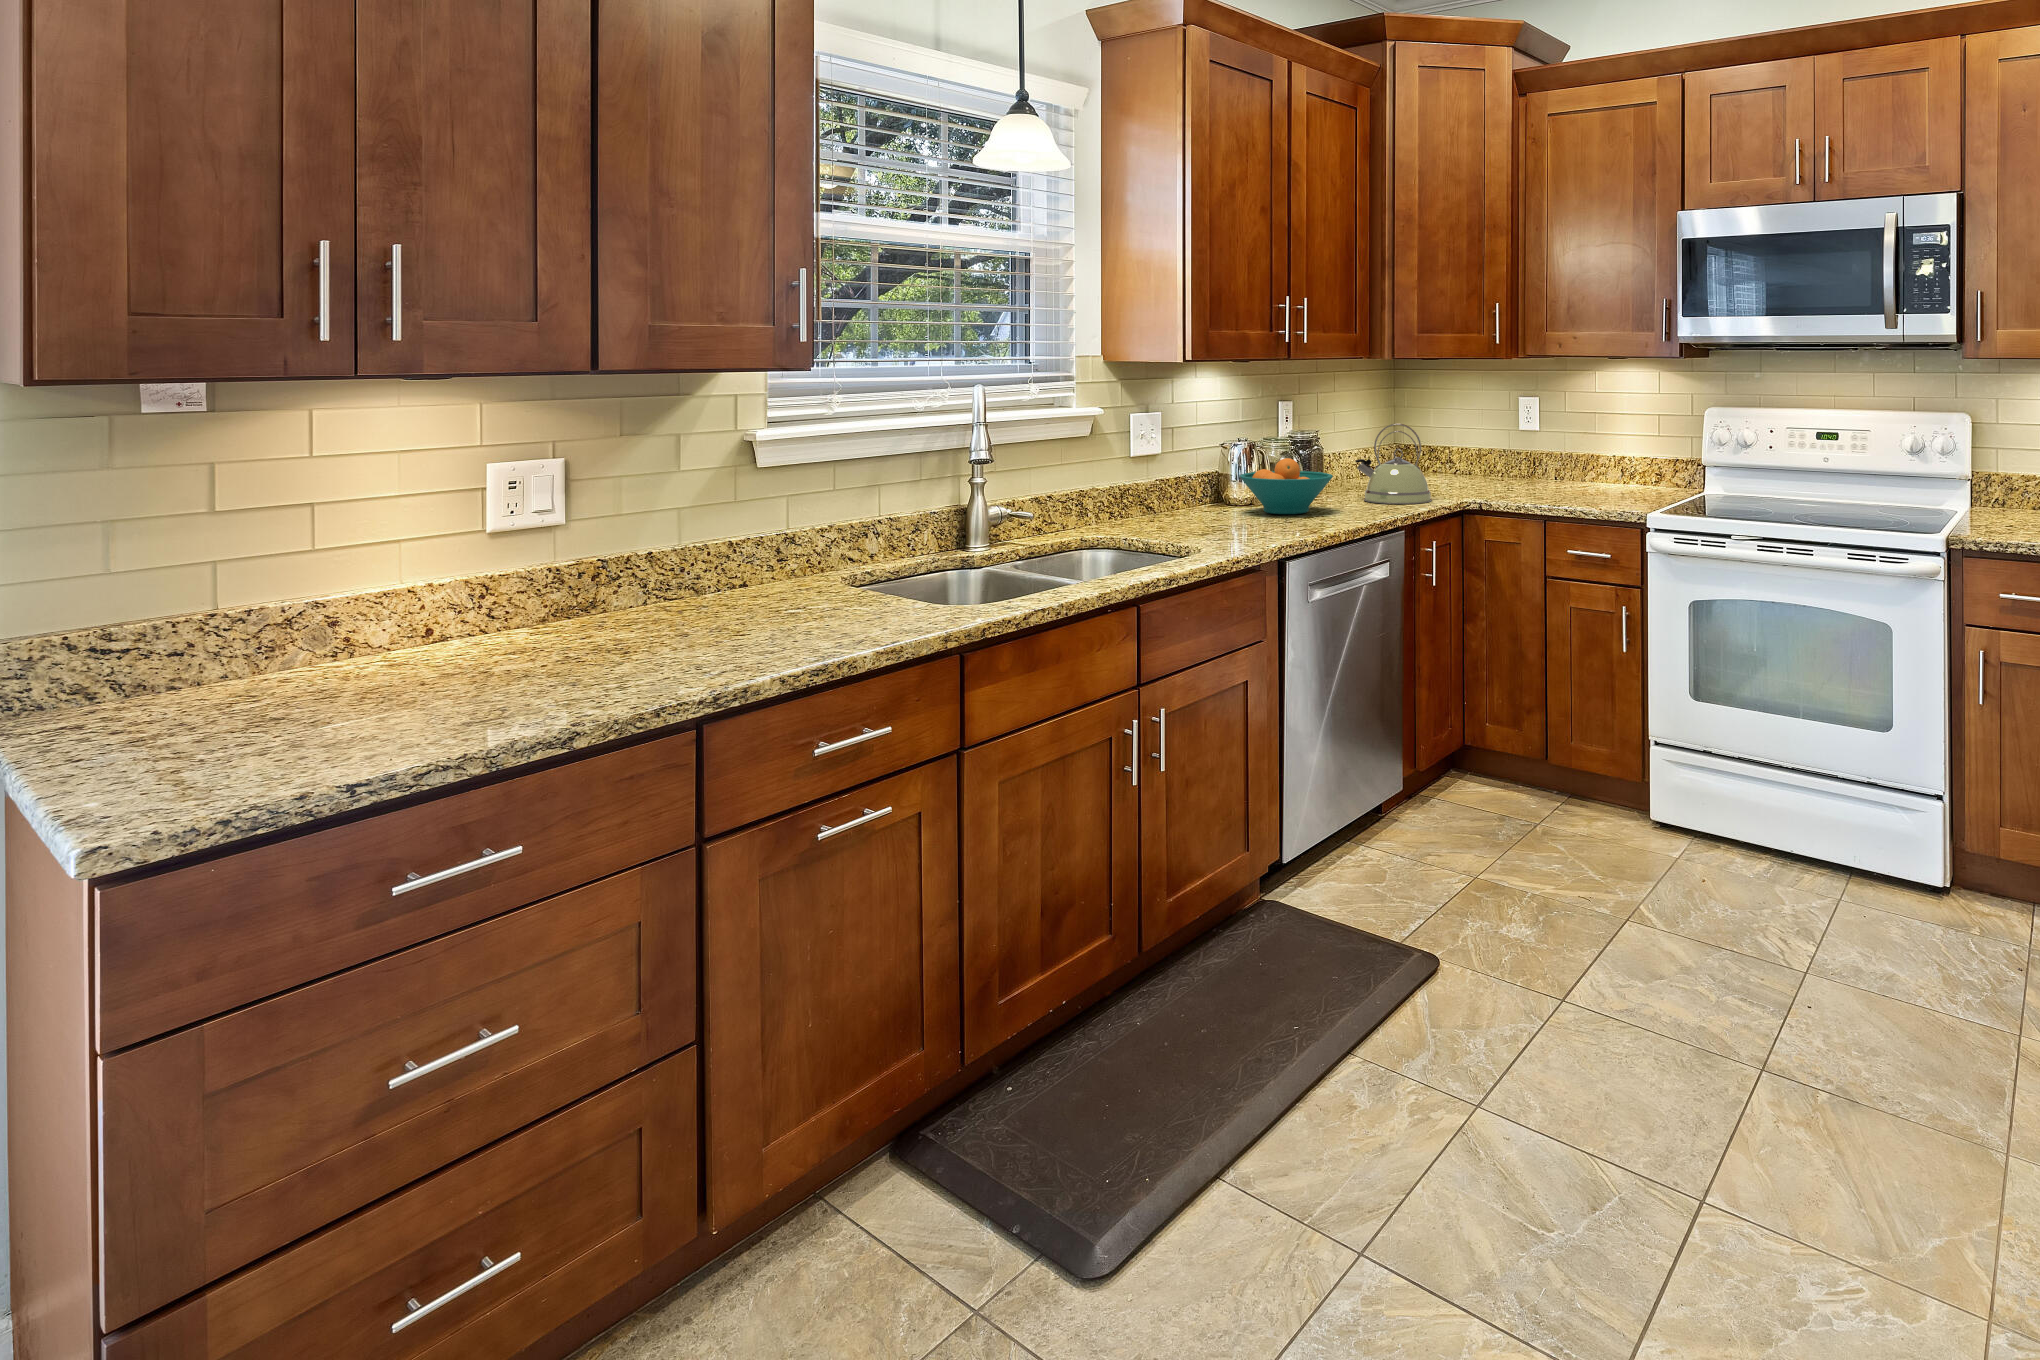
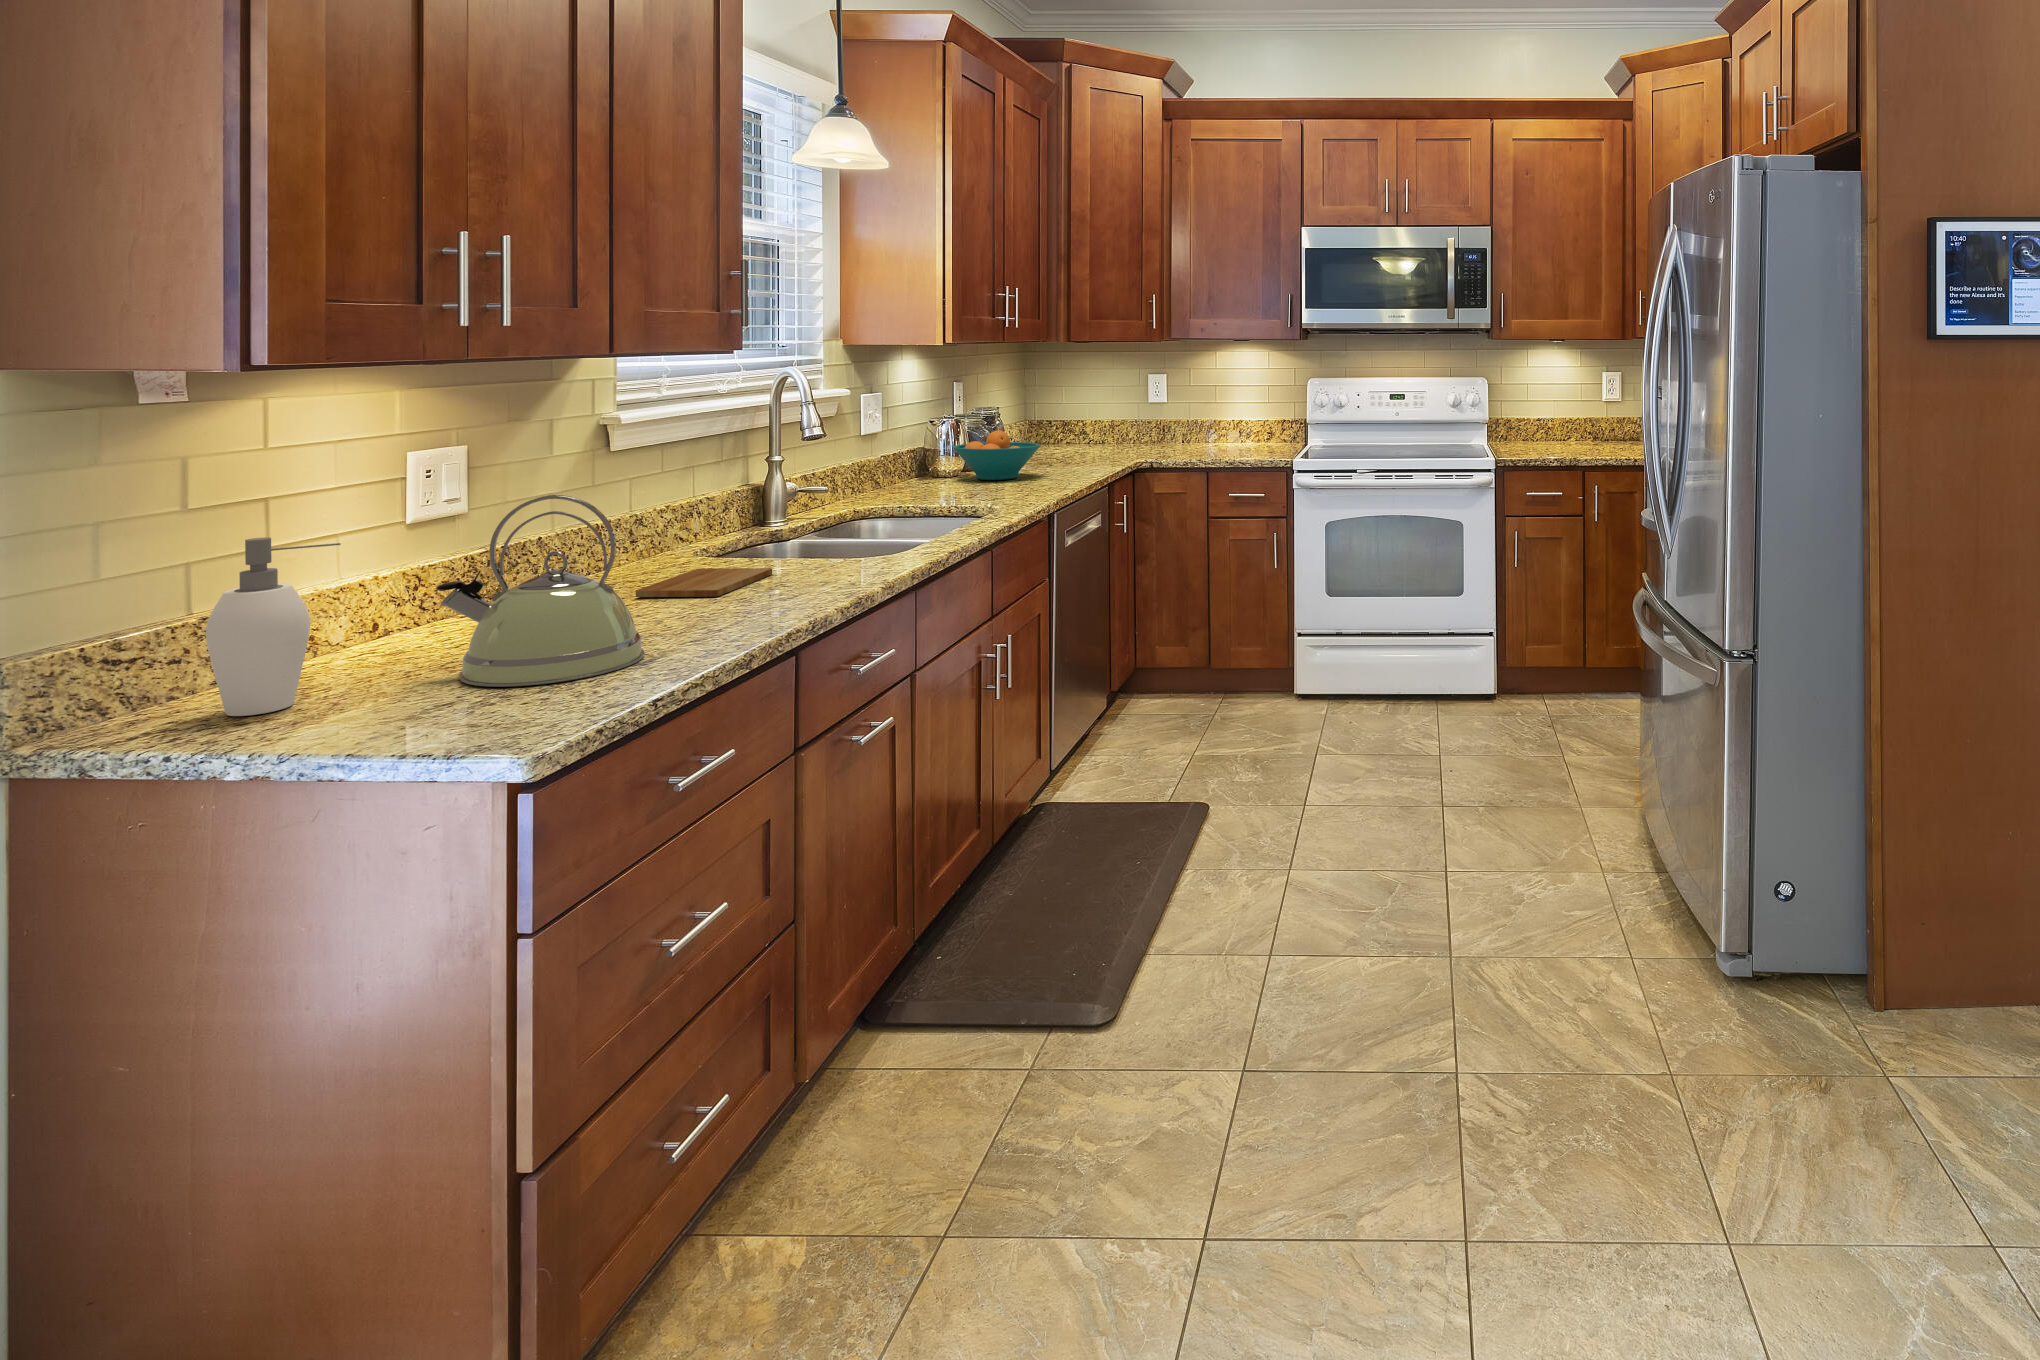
kettle: present [1355,423,1432,504] -> present [436,495,645,687]
soap dispenser: none [128,545,247,719] -> present [206,537,340,716]
cutting board: none [684,598,841,635] -> present [636,568,772,597]

